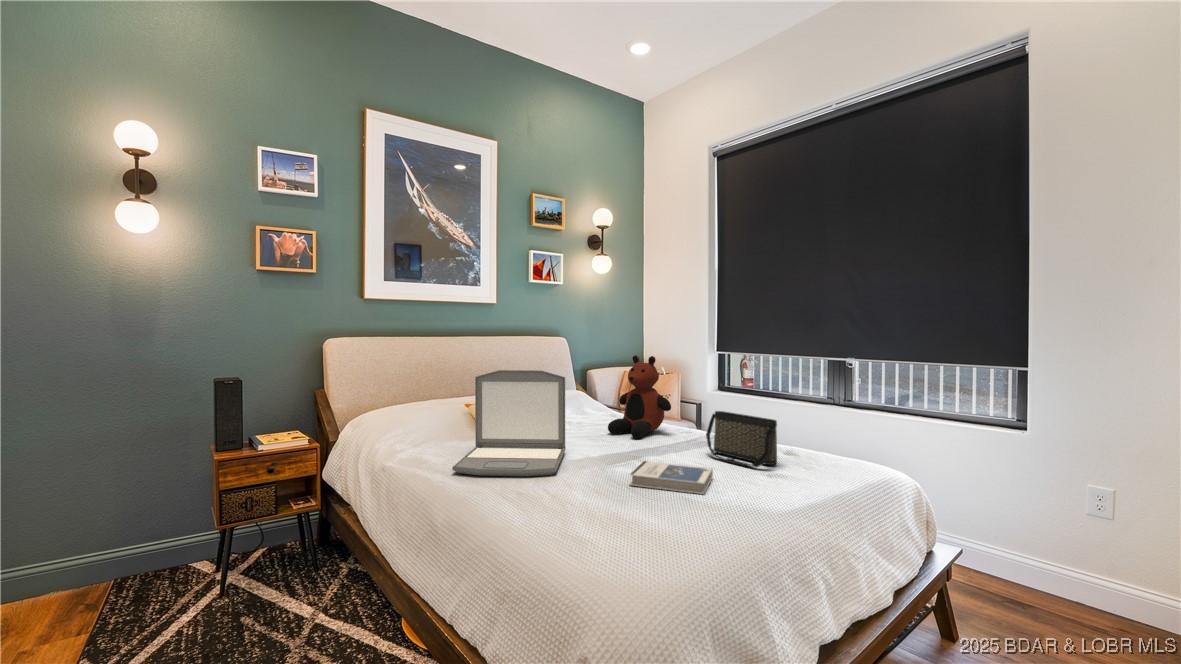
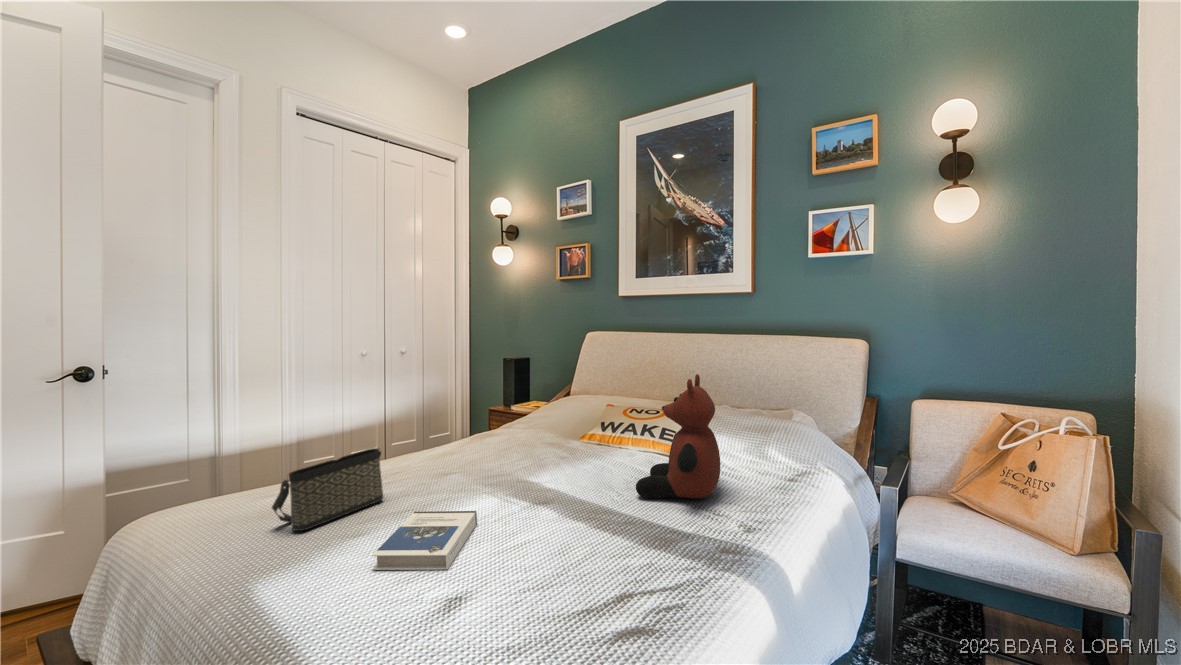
laptop: present [452,370,566,476] -> none [444,374,544,487]
handbag: present [706,411,777,467] -> present [272,448,383,531]

